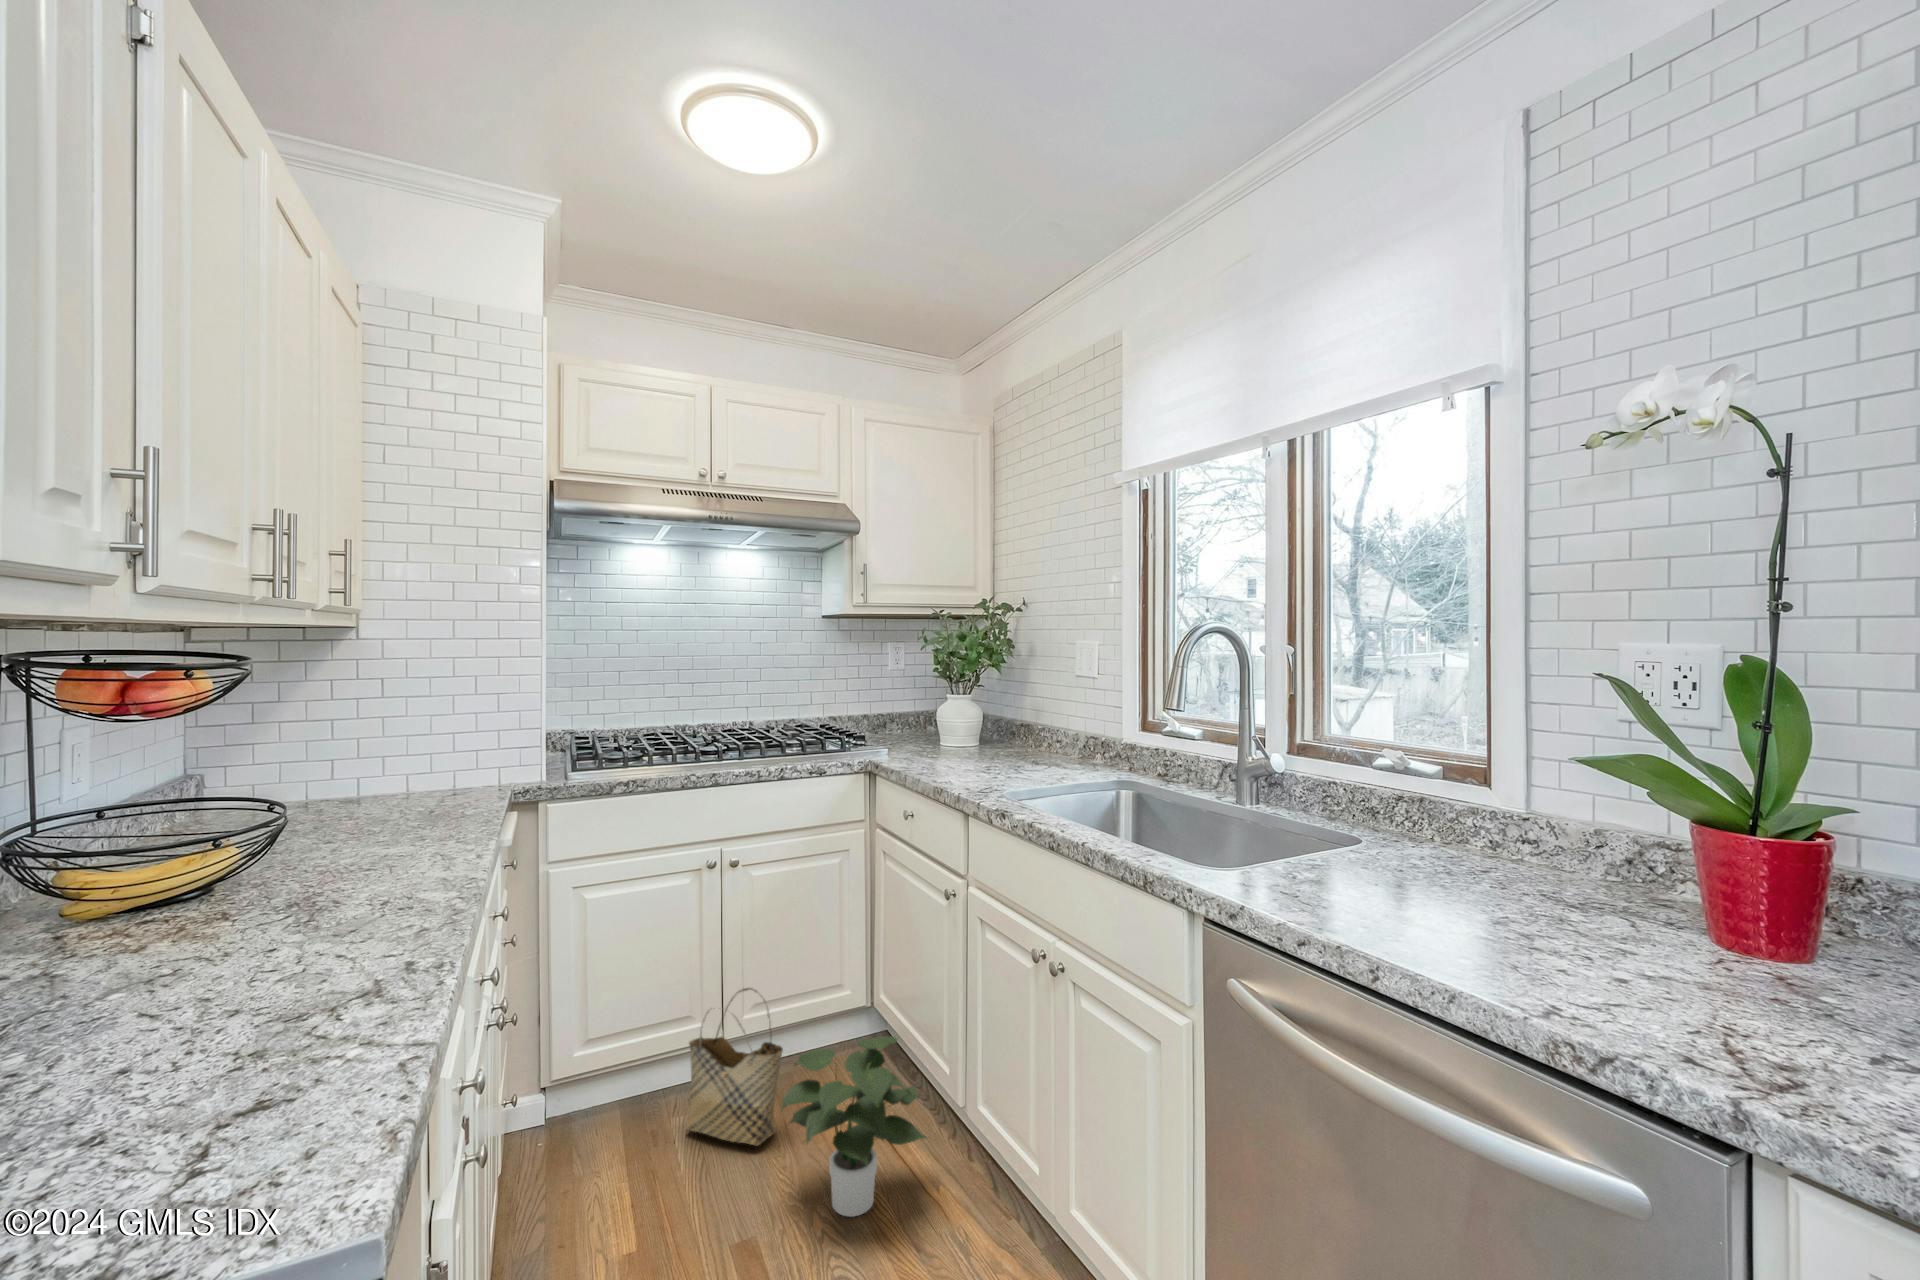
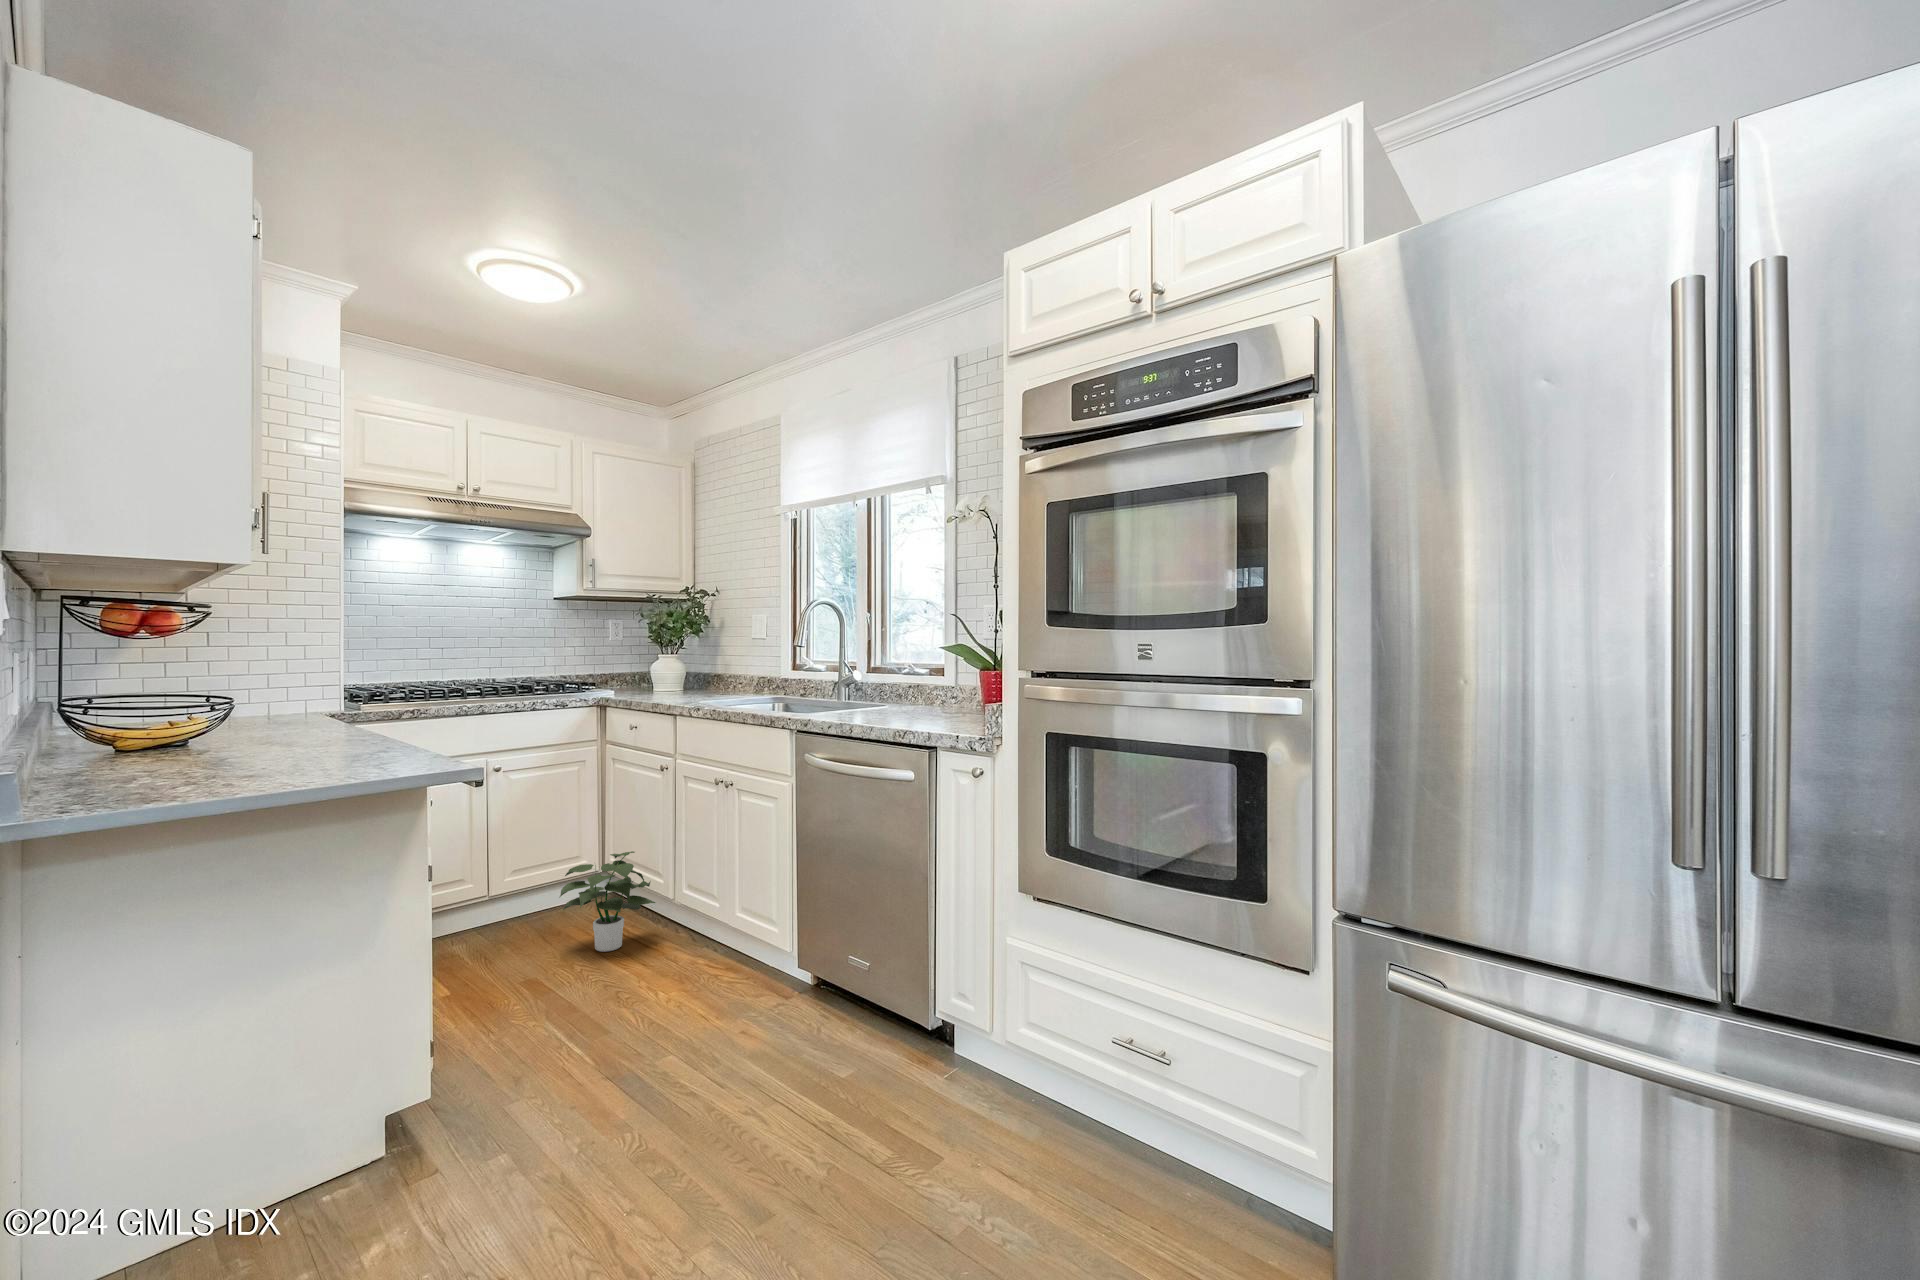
woven basket: present [685,988,783,1146] -> none [481,844,552,937]

